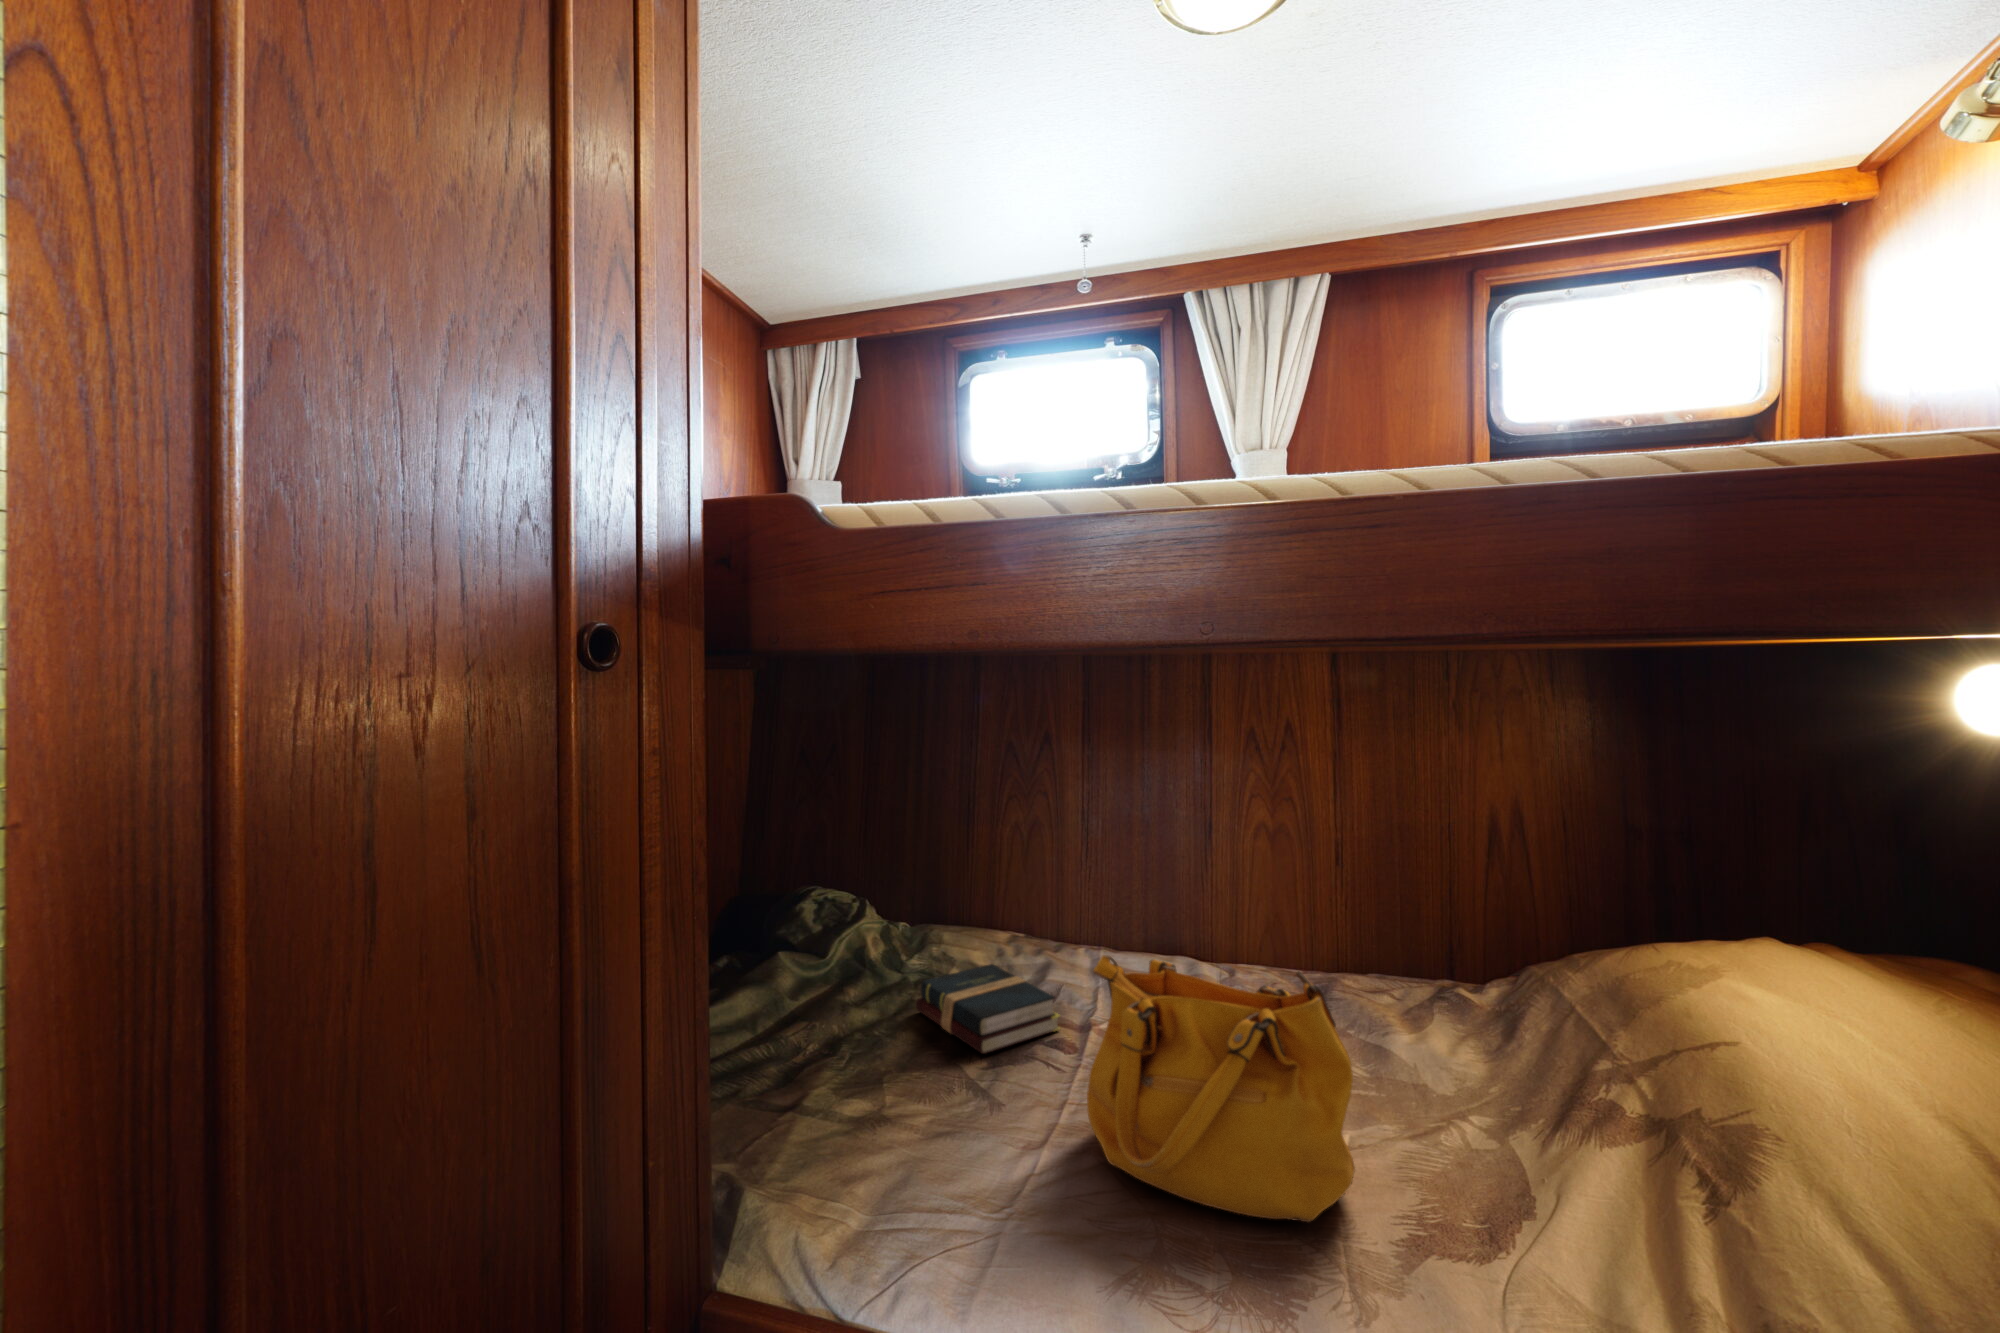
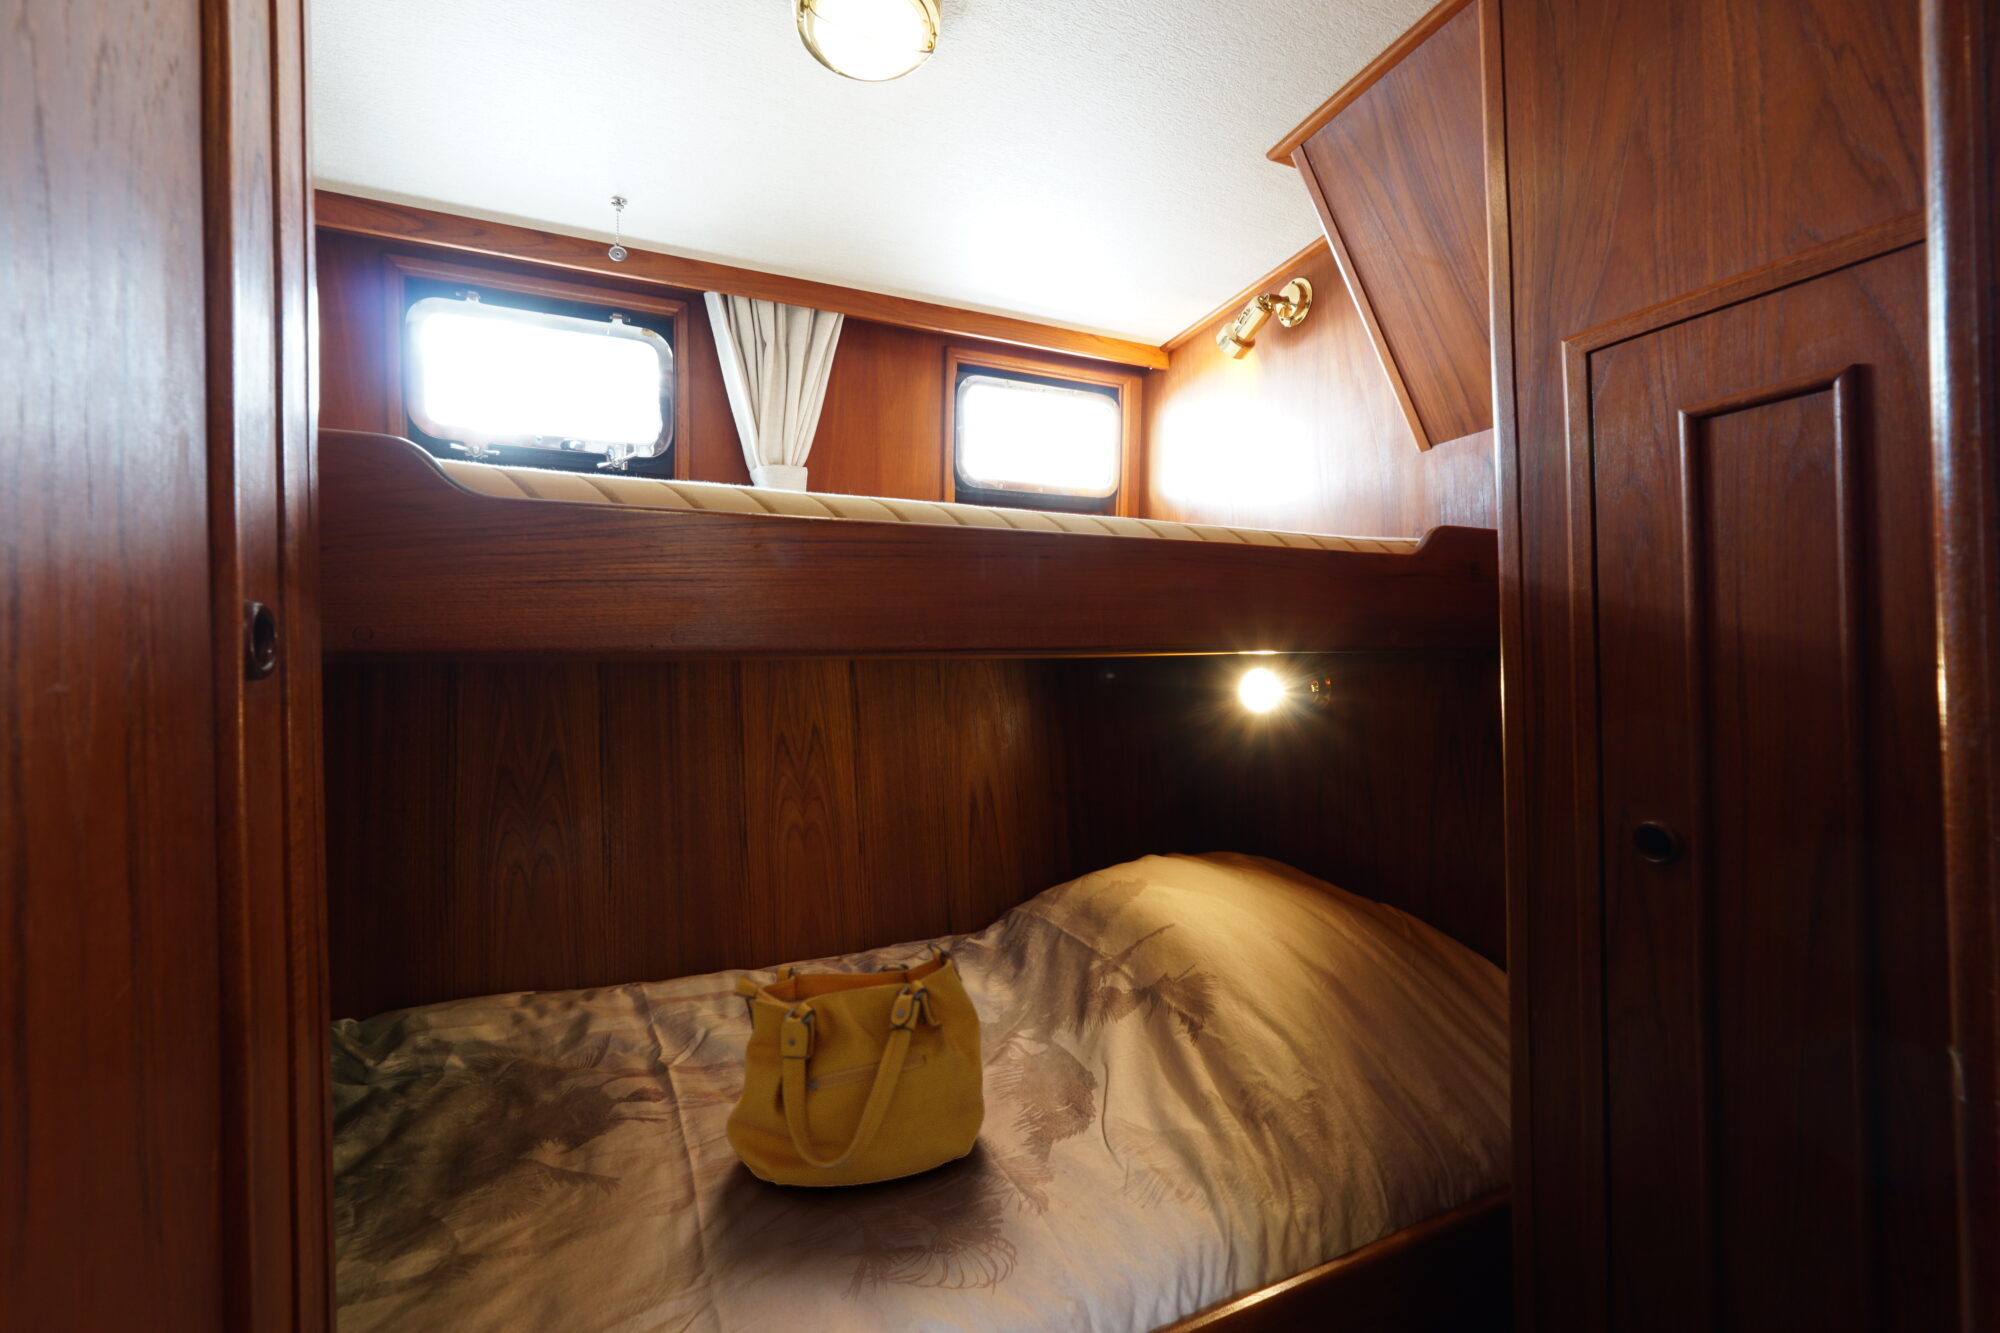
hardback book: present [916,964,1060,1054] -> none [429,1032,637,1136]

